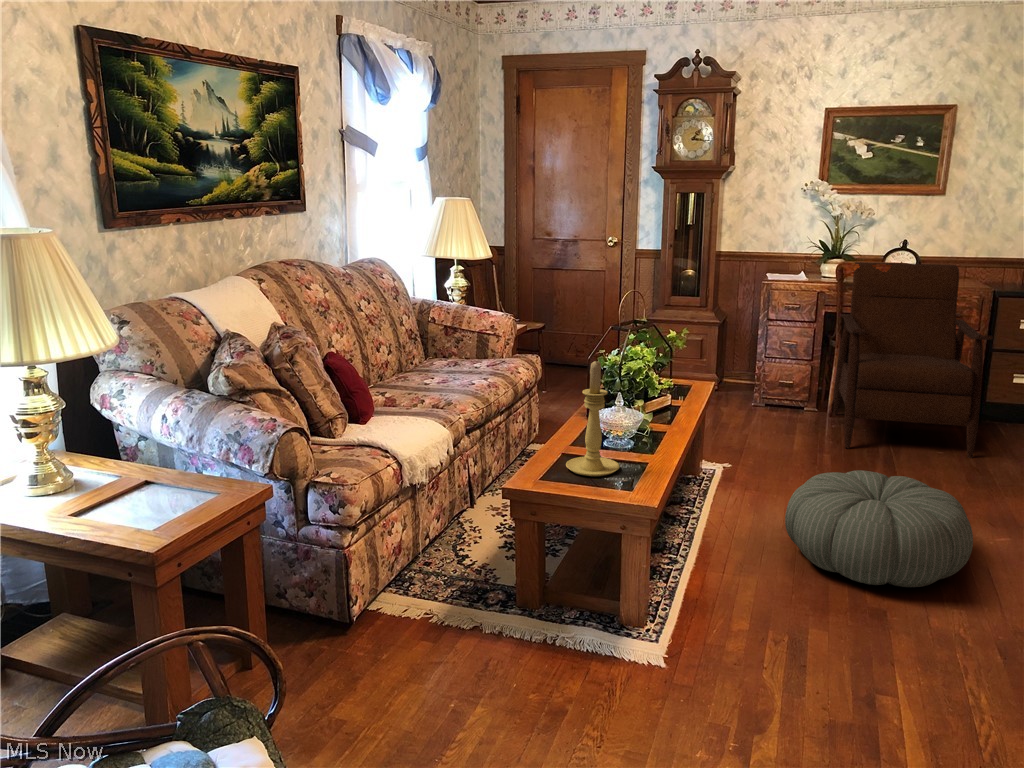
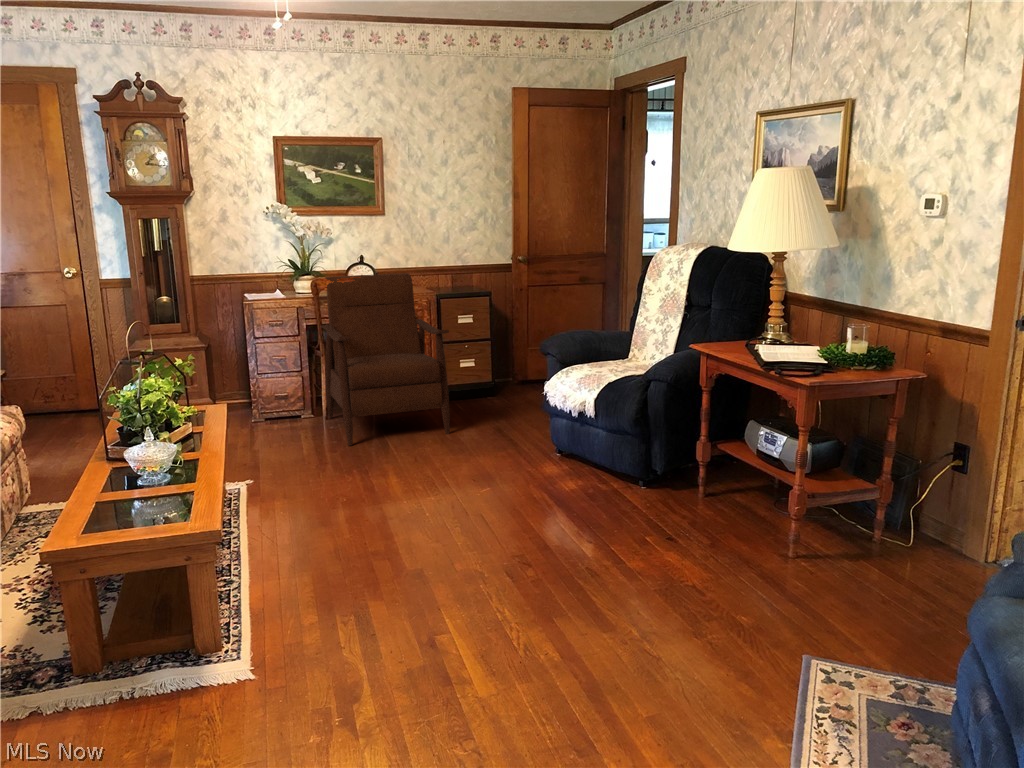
candle holder: present [566,361,619,476] -> none [105,396,166,517]
pouf: present [785,470,973,587] -> none [323,457,475,555]

